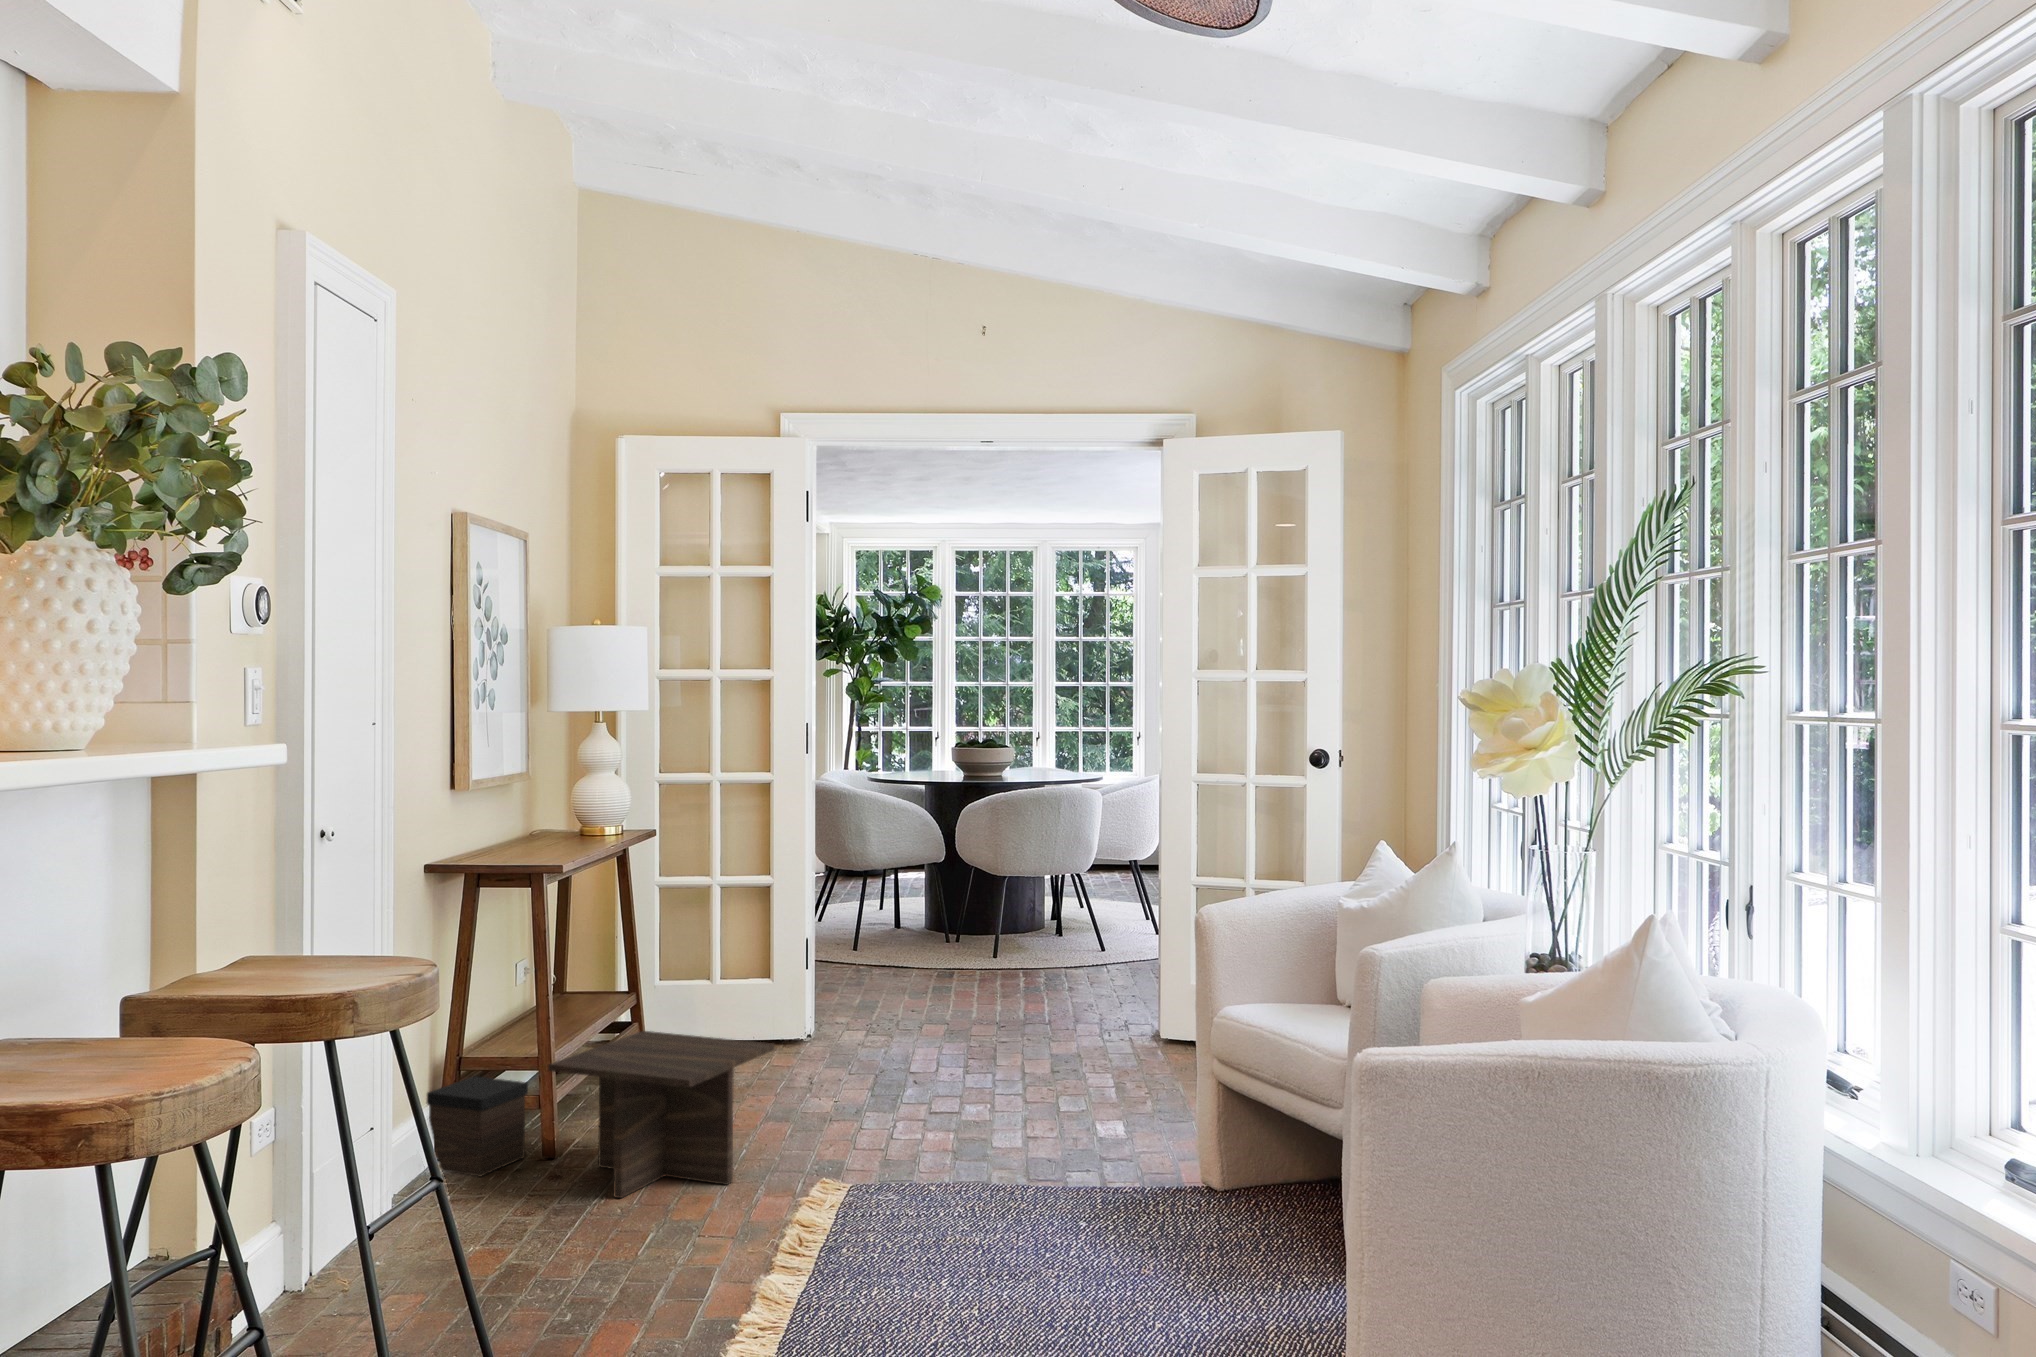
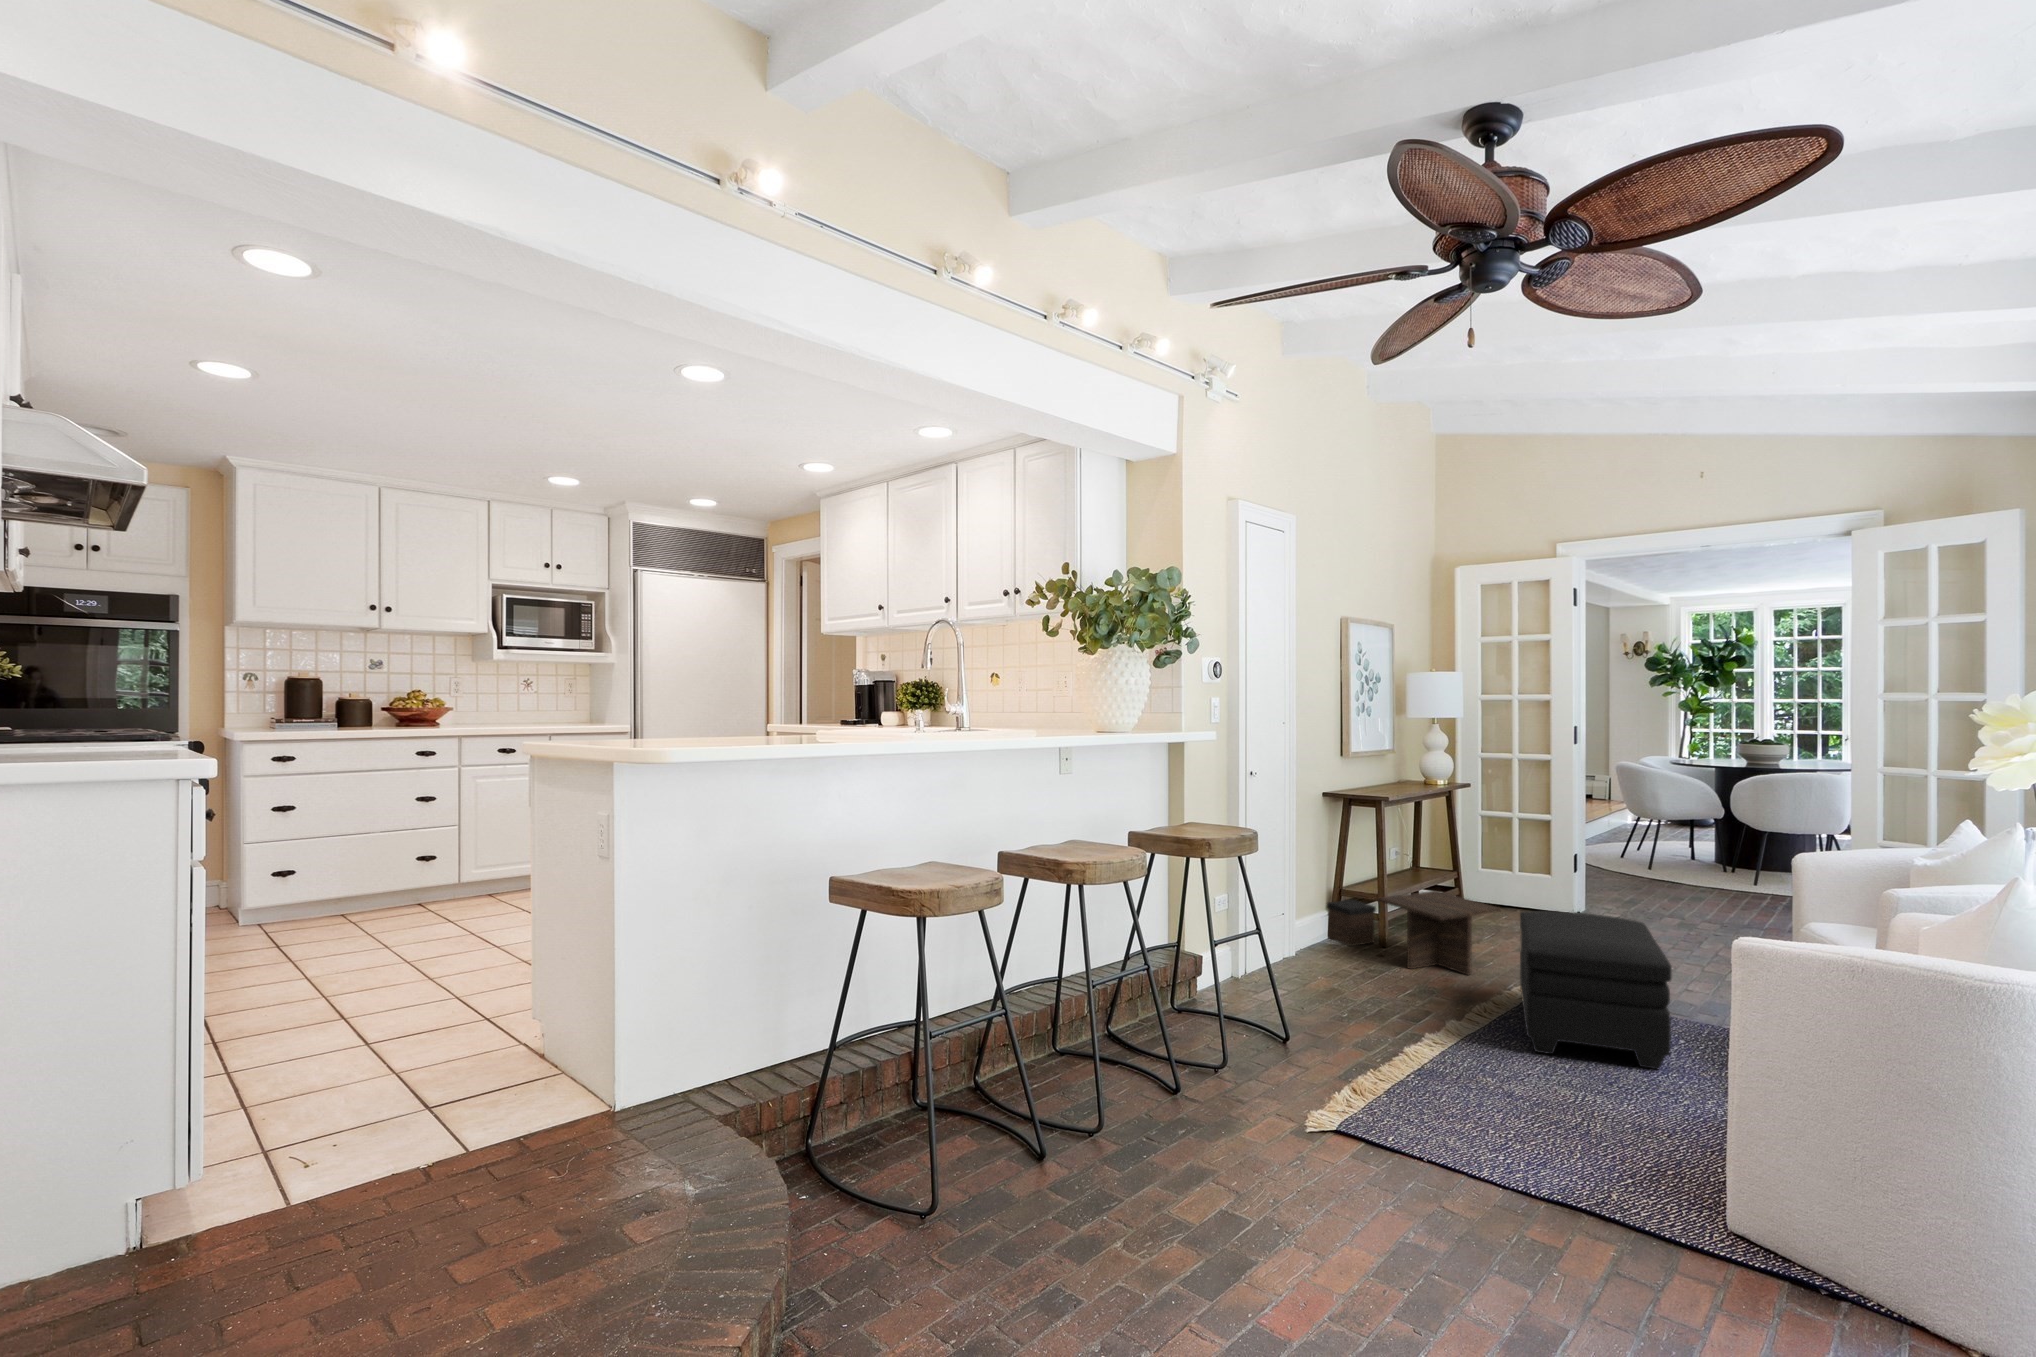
ottoman: none [841,1027,1147,1319] -> present [1520,911,1672,1069]

